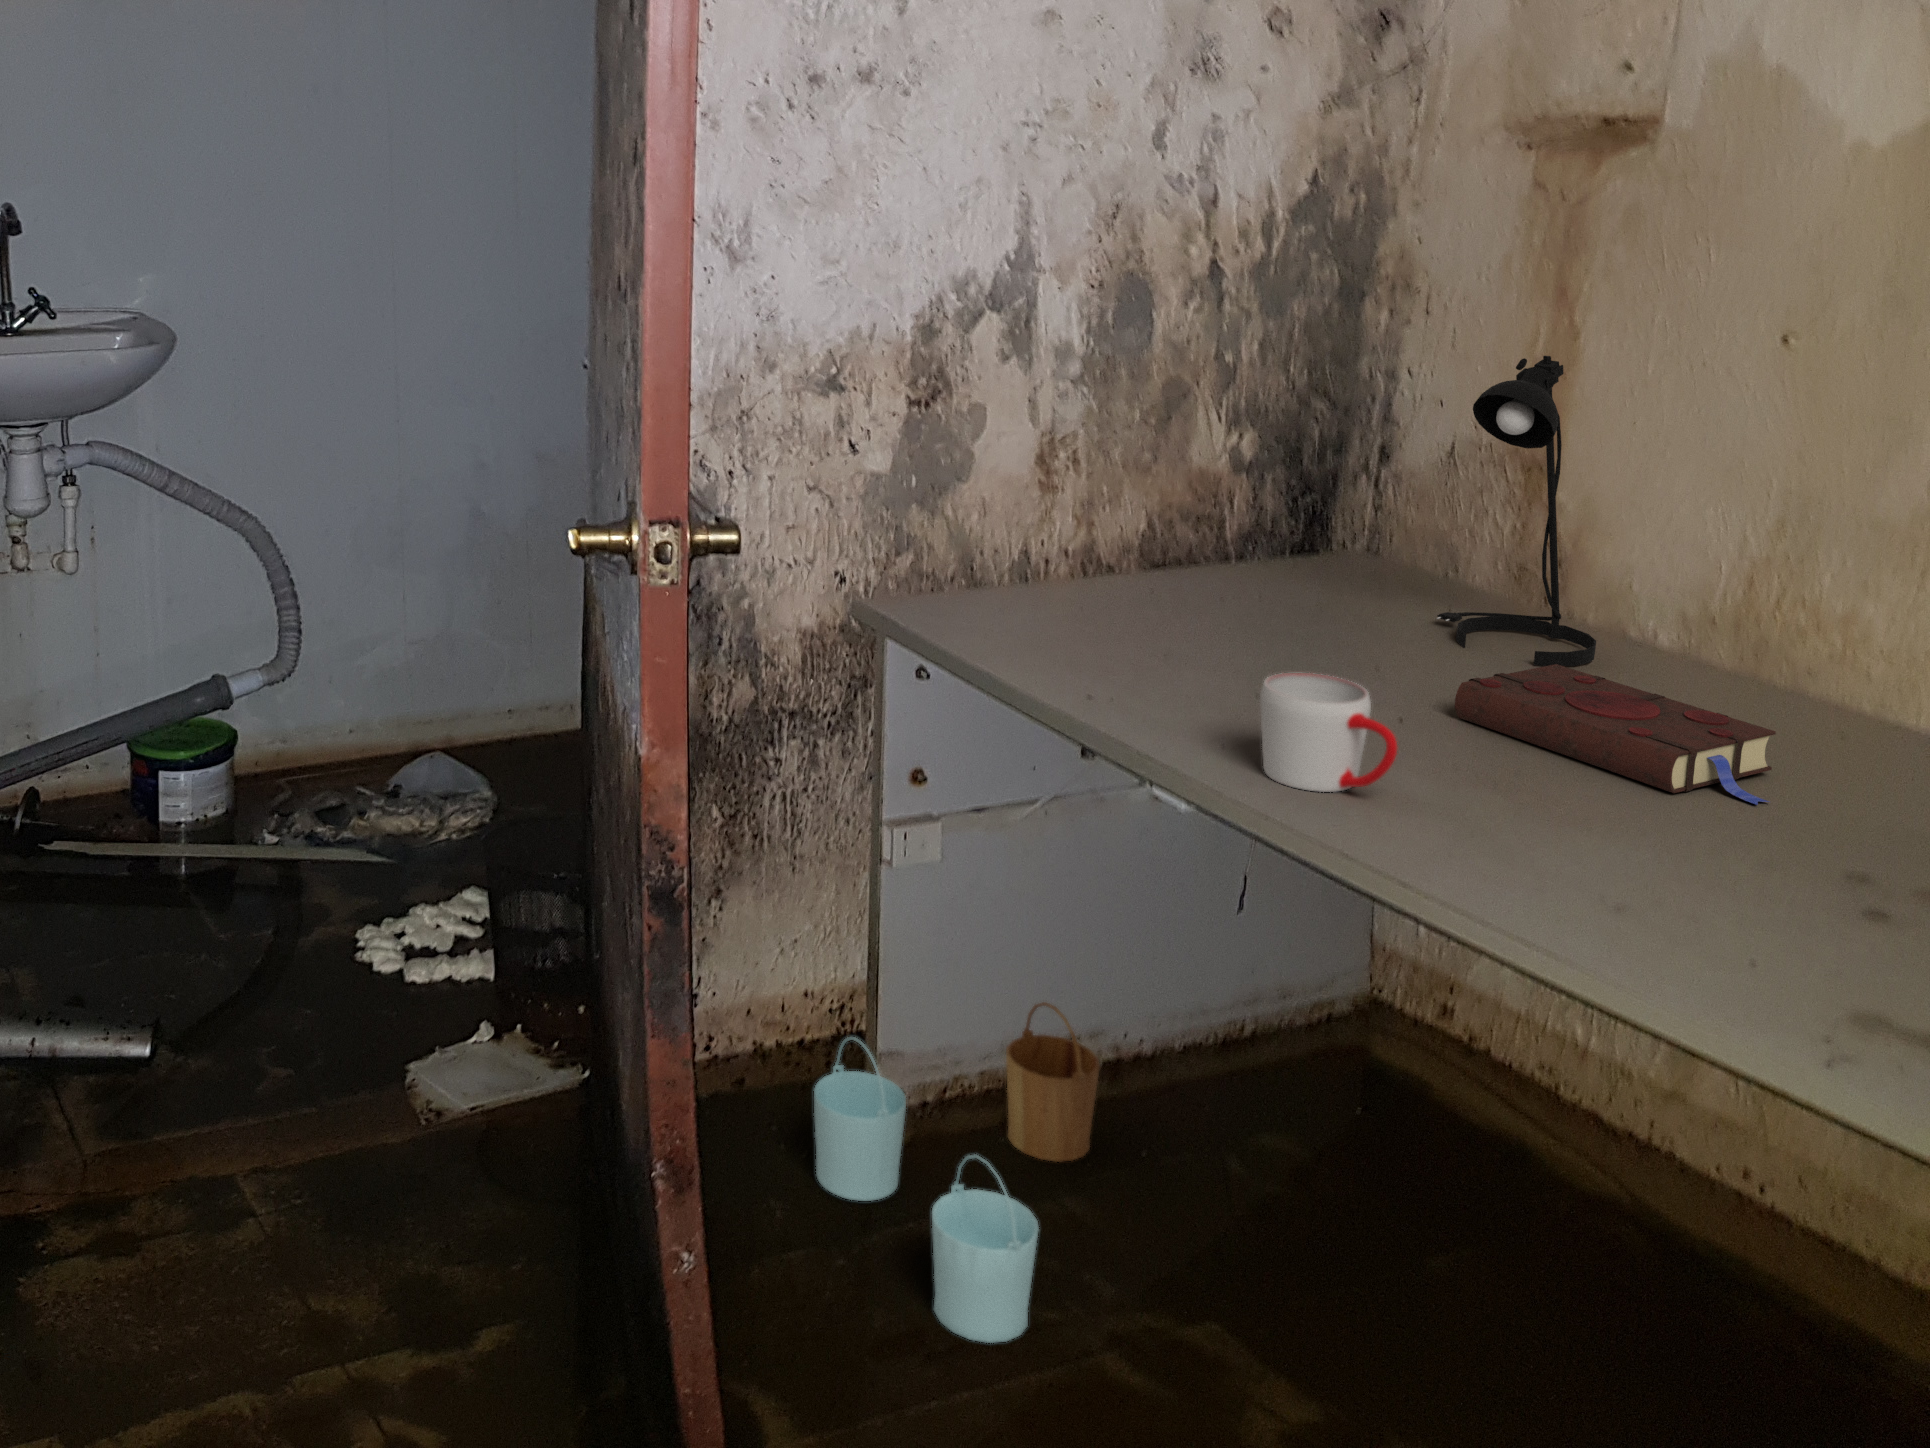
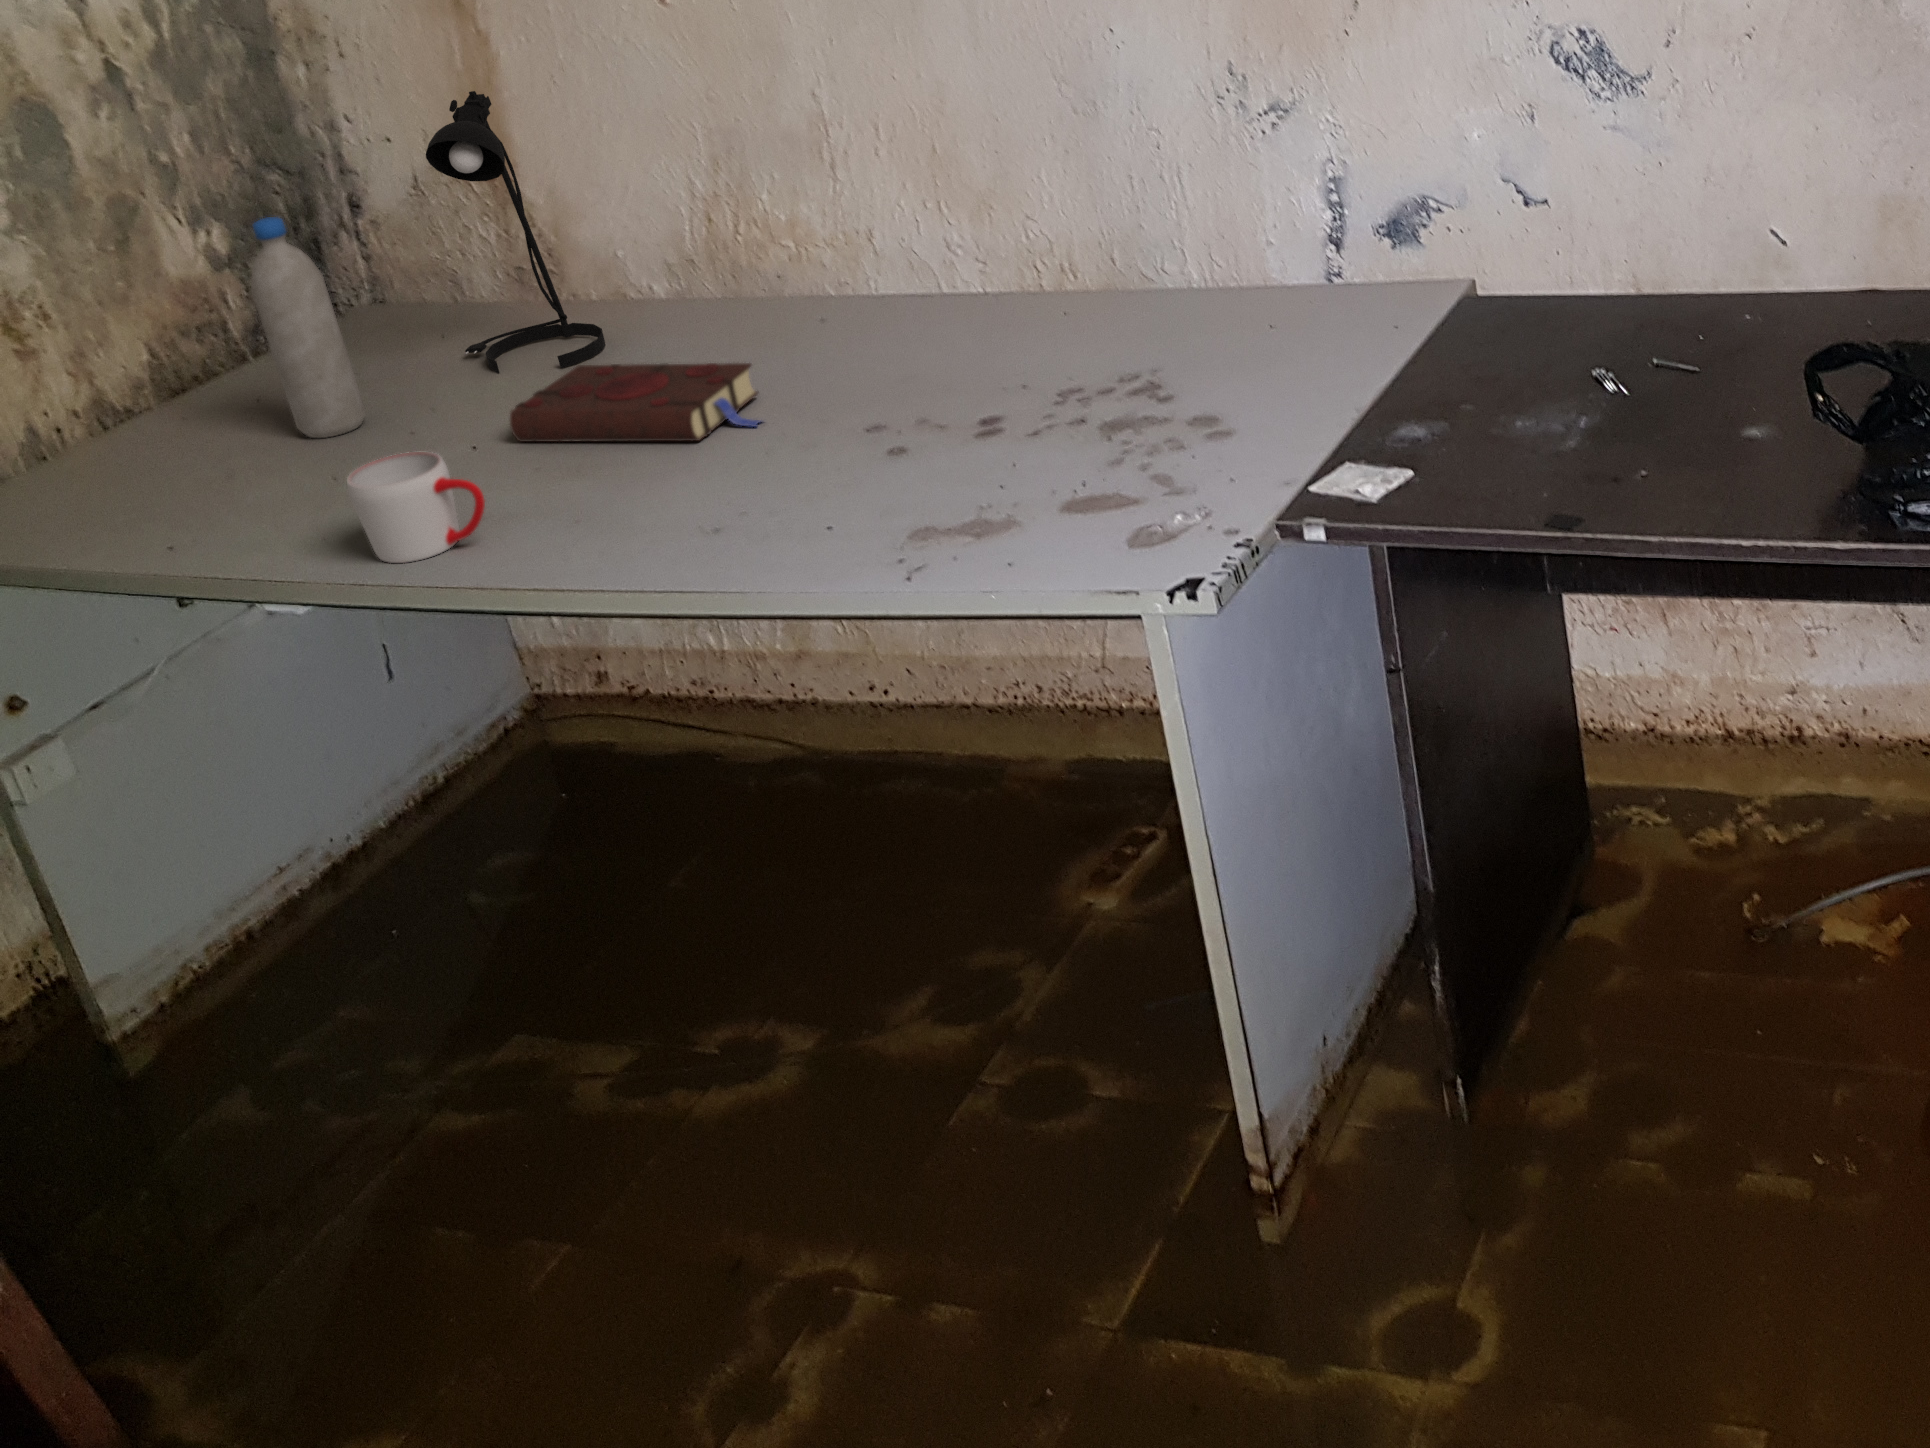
water bottle: none [1244,421,1325,649] -> present [251,217,366,438]
bucket: present [814,1002,1100,1343] -> none [44,848,360,1167]

